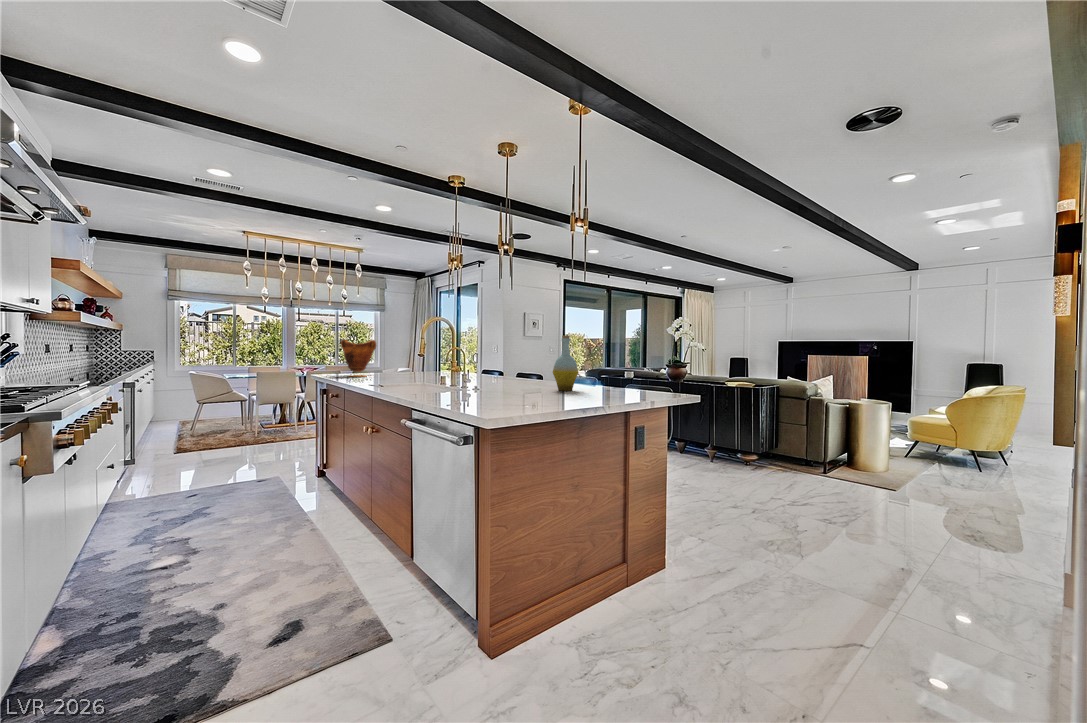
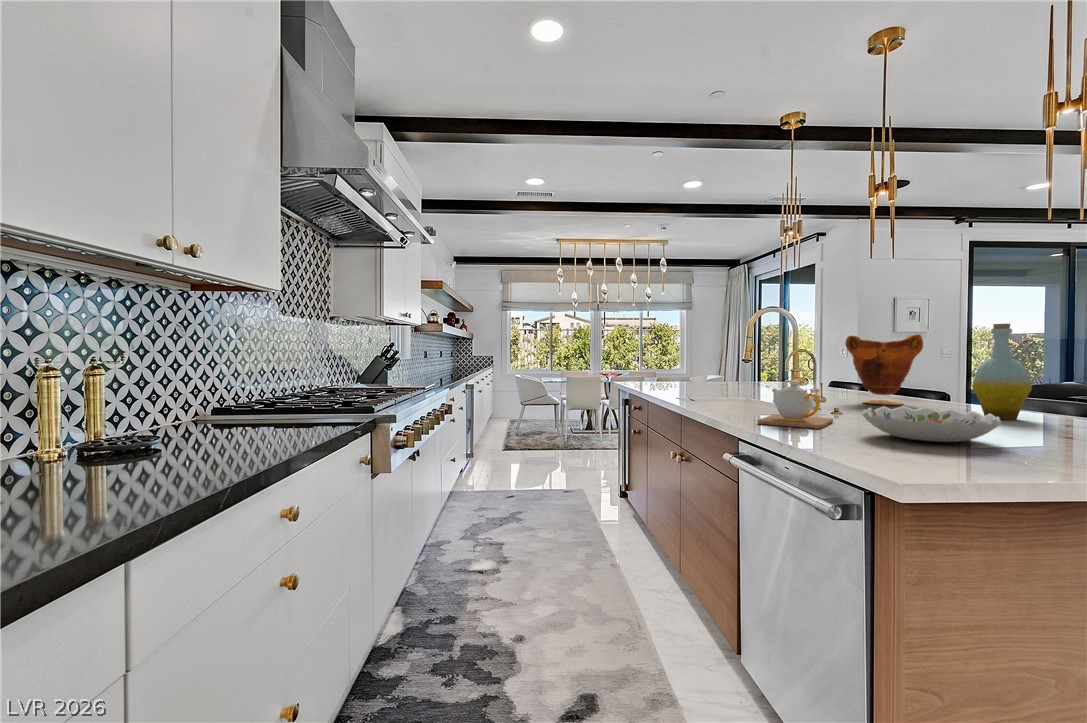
vase: present [341,340,376,377] -> present [845,334,923,405]
teapot: none [430,370,478,400] -> present [757,381,833,429]
decorative bowl: none [491,384,556,403] -> present [862,406,1001,442]

